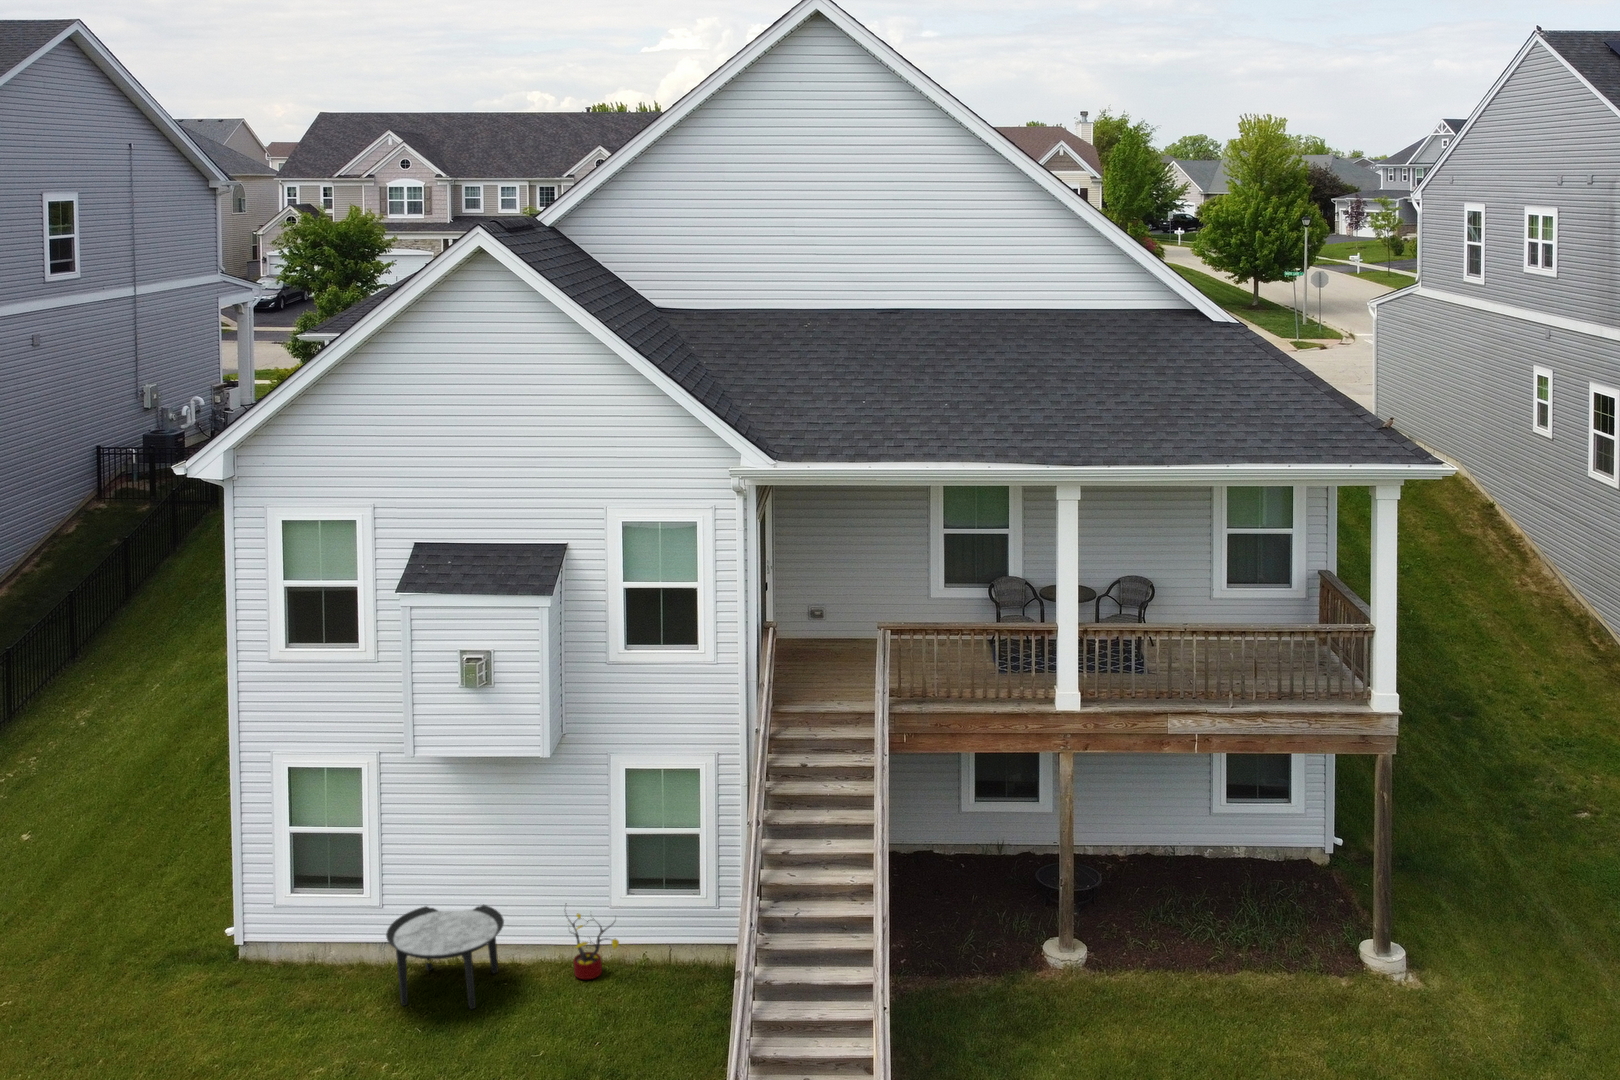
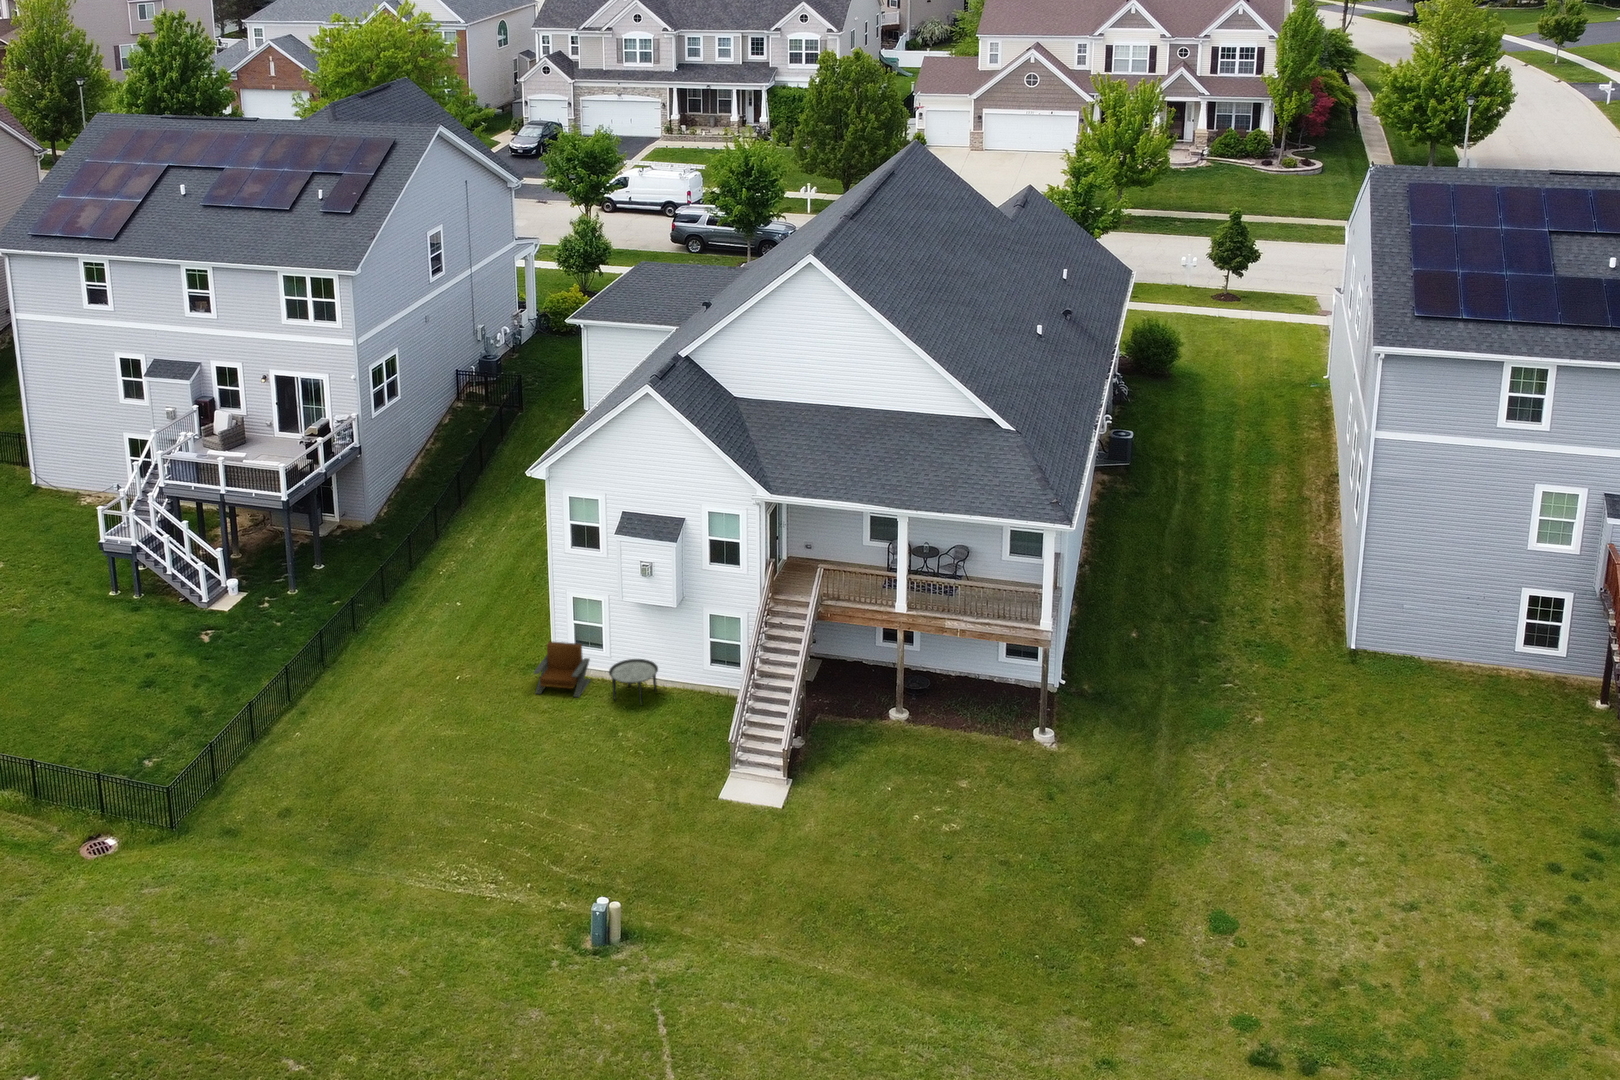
lounge chair: none [195,884,333,1017] -> present [534,641,590,697]
decorative plant: present [567,913,619,979] -> none [685,666,704,699]

